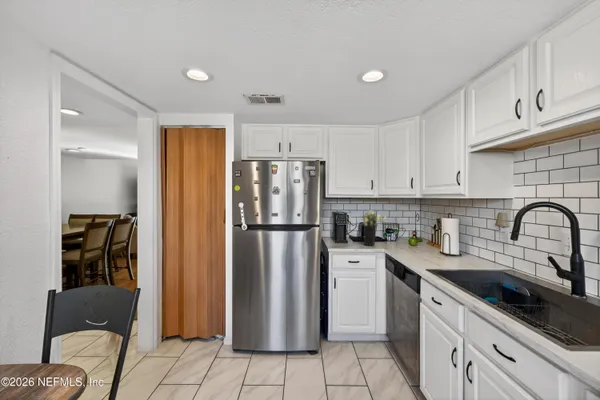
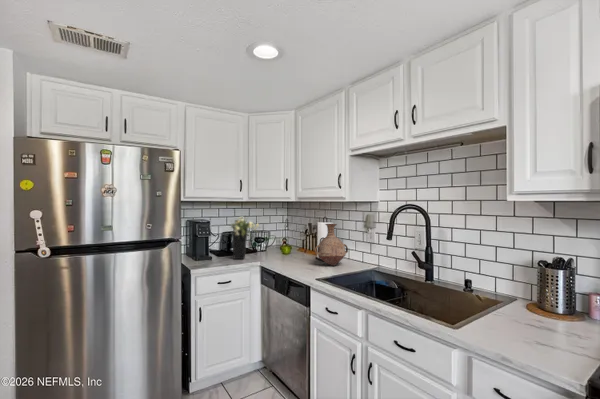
vase: none [435,220,473,261] -> present [315,224,348,266]

